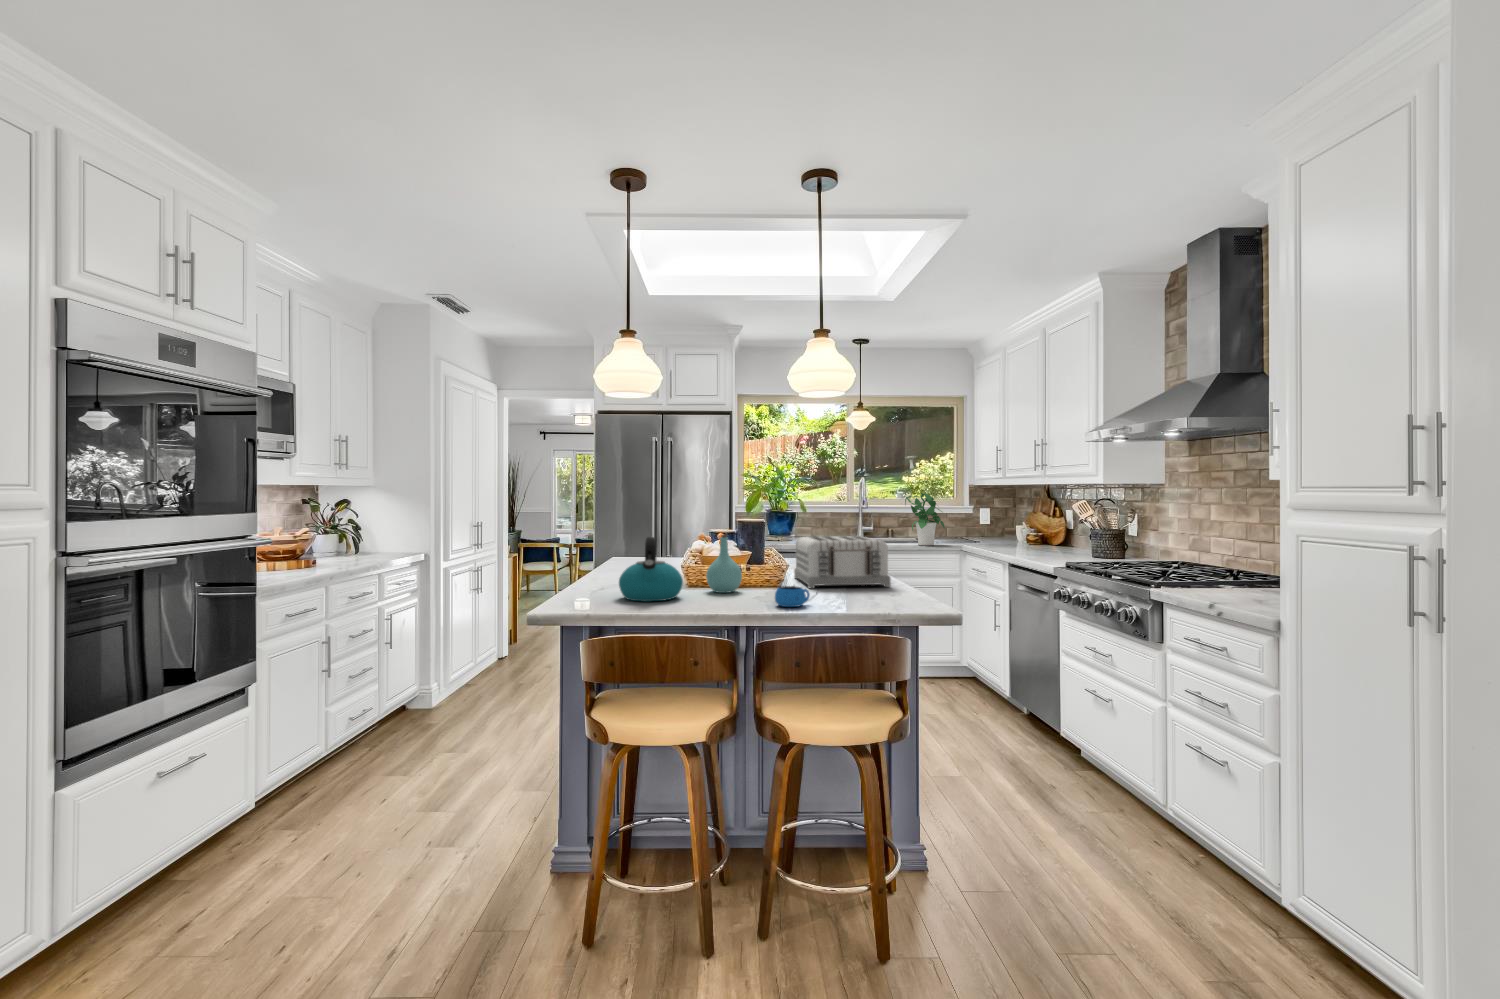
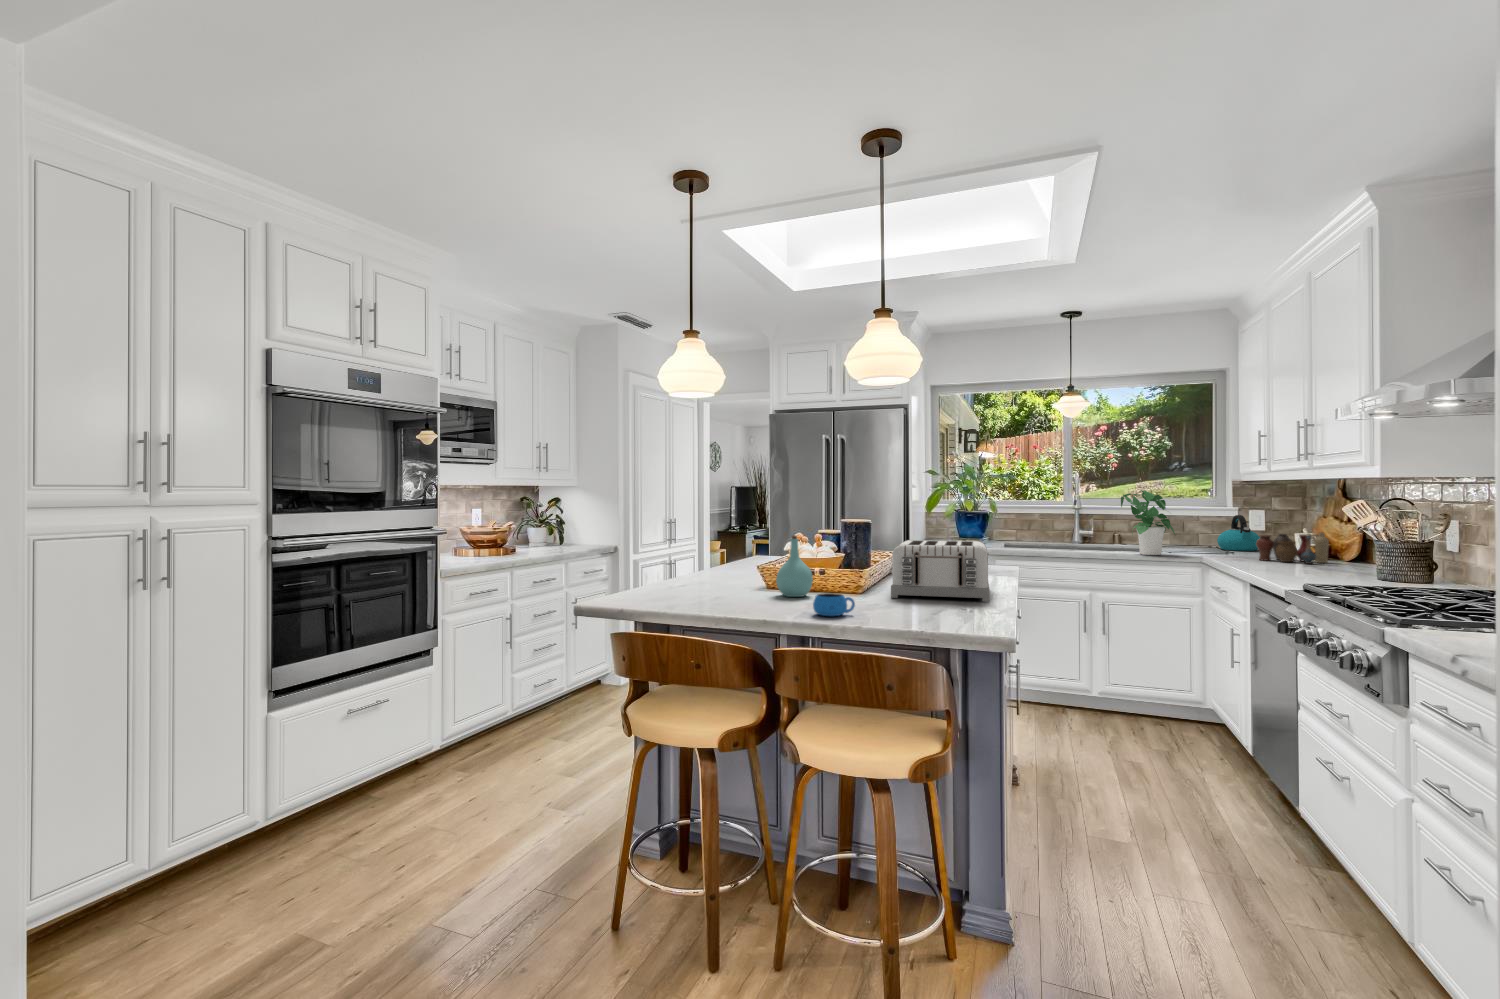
vase: none [1000,525,1046,548] -> present [1257,532,1329,564]
kettle: present [619,537,683,601] -> present [1217,515,1260,551]

